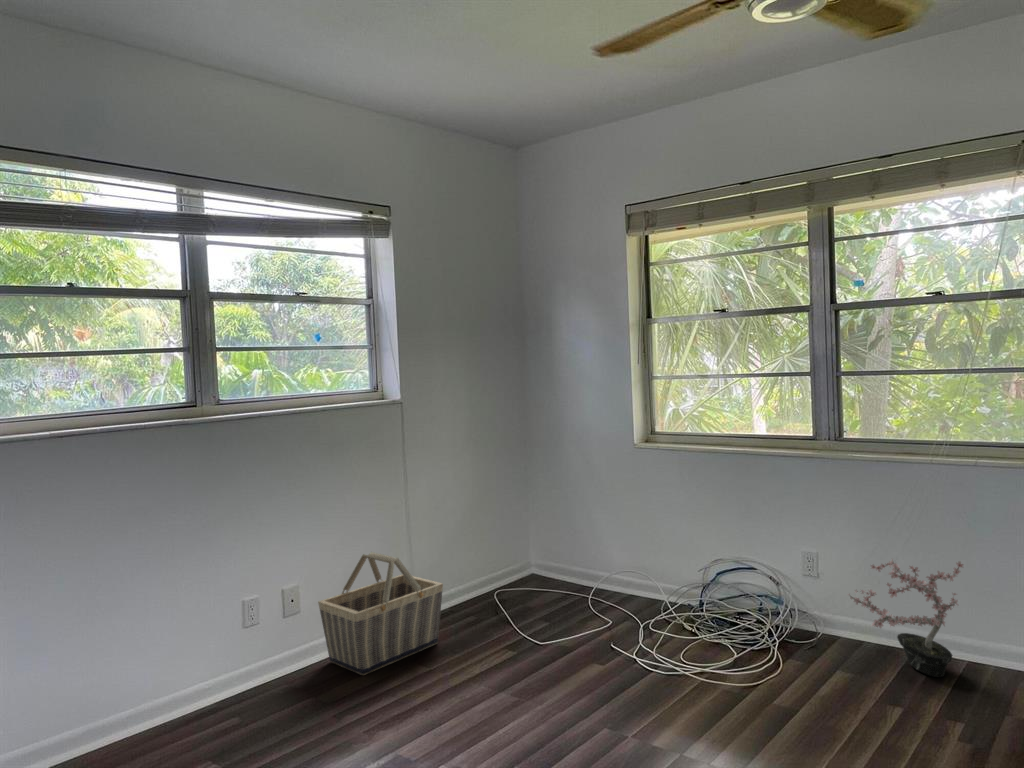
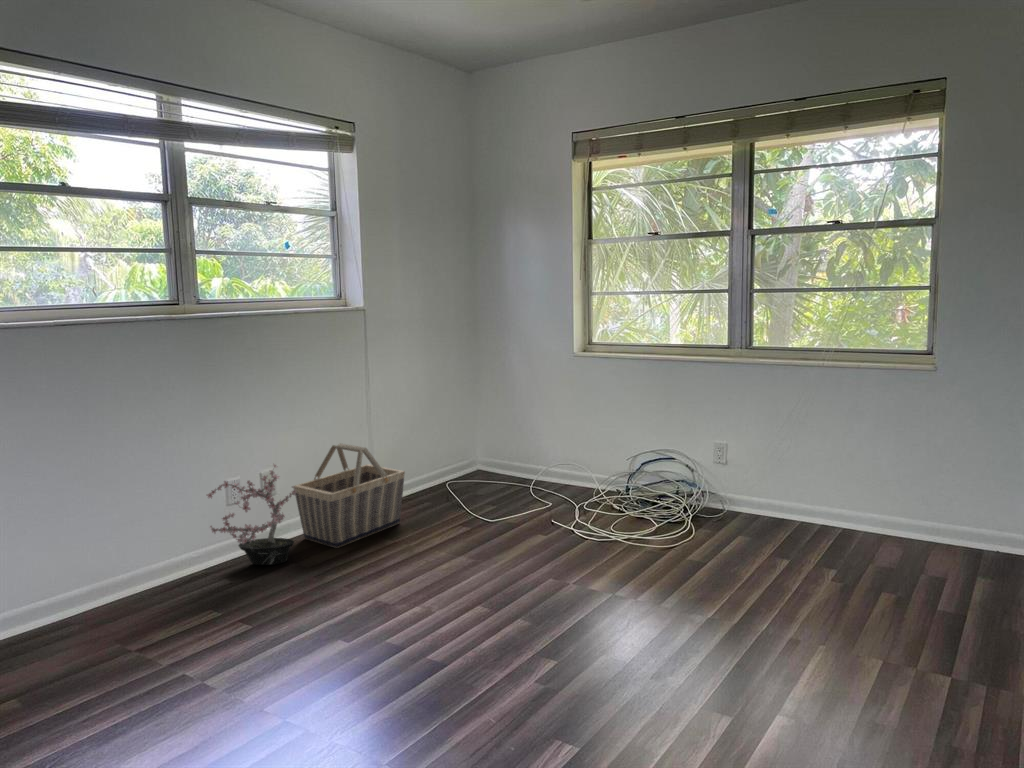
potted plant: present [848,559,963,677] -> present [206,464,296,565]

